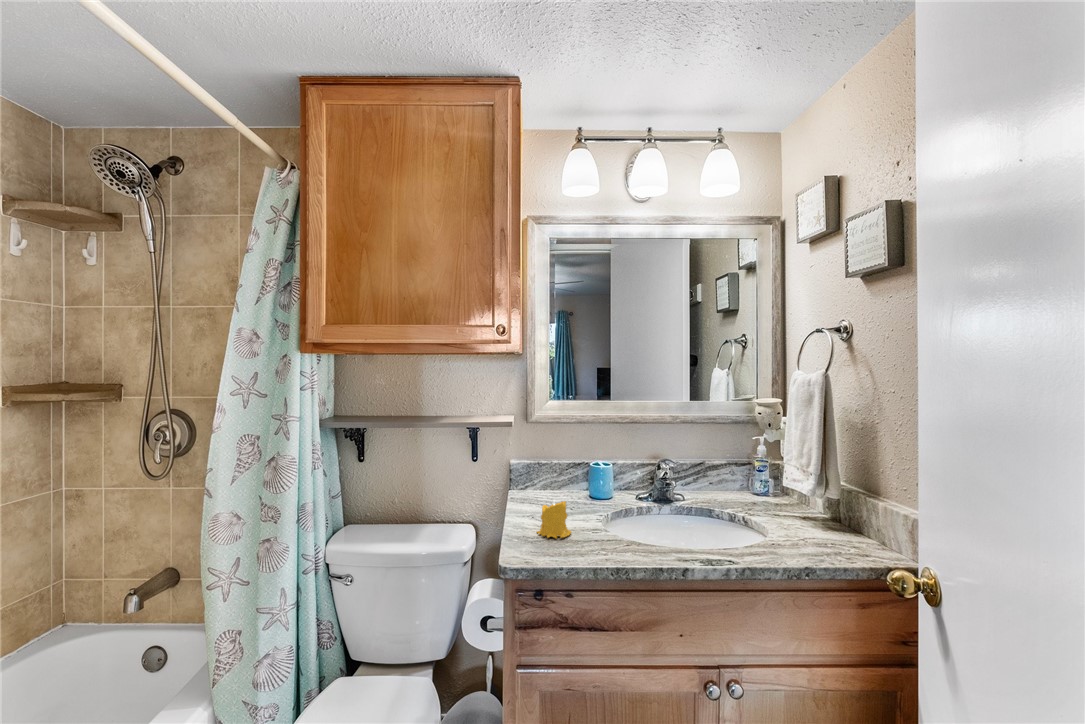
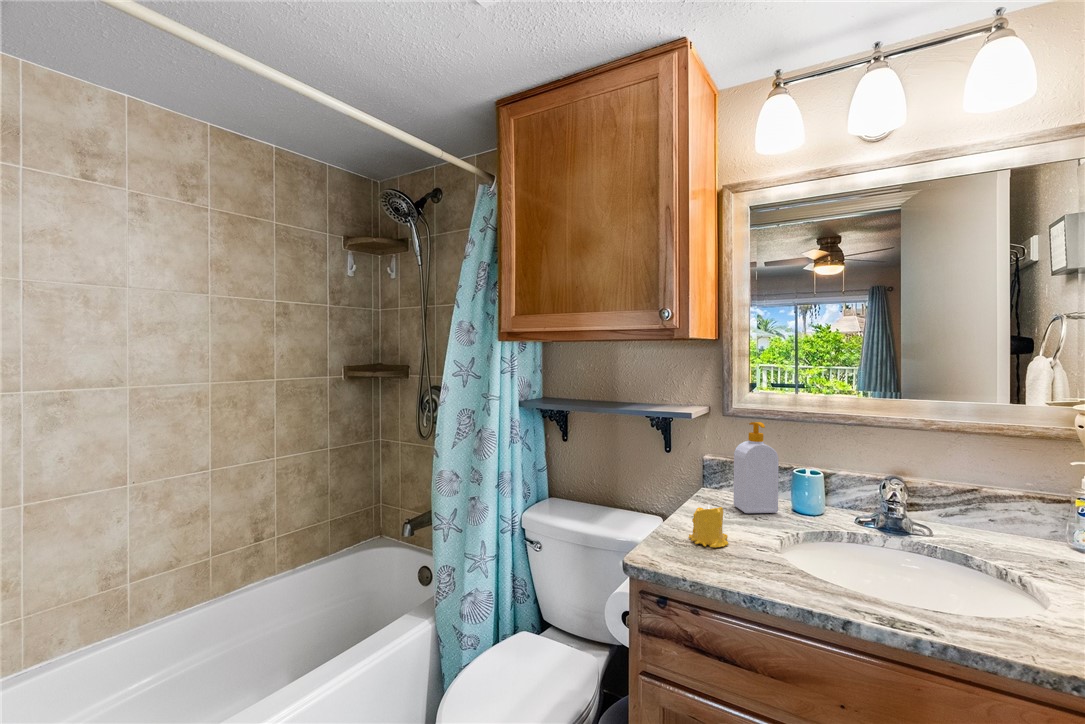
soap bottle: none [551,424,586,504] -> present [734,422,779,513]

